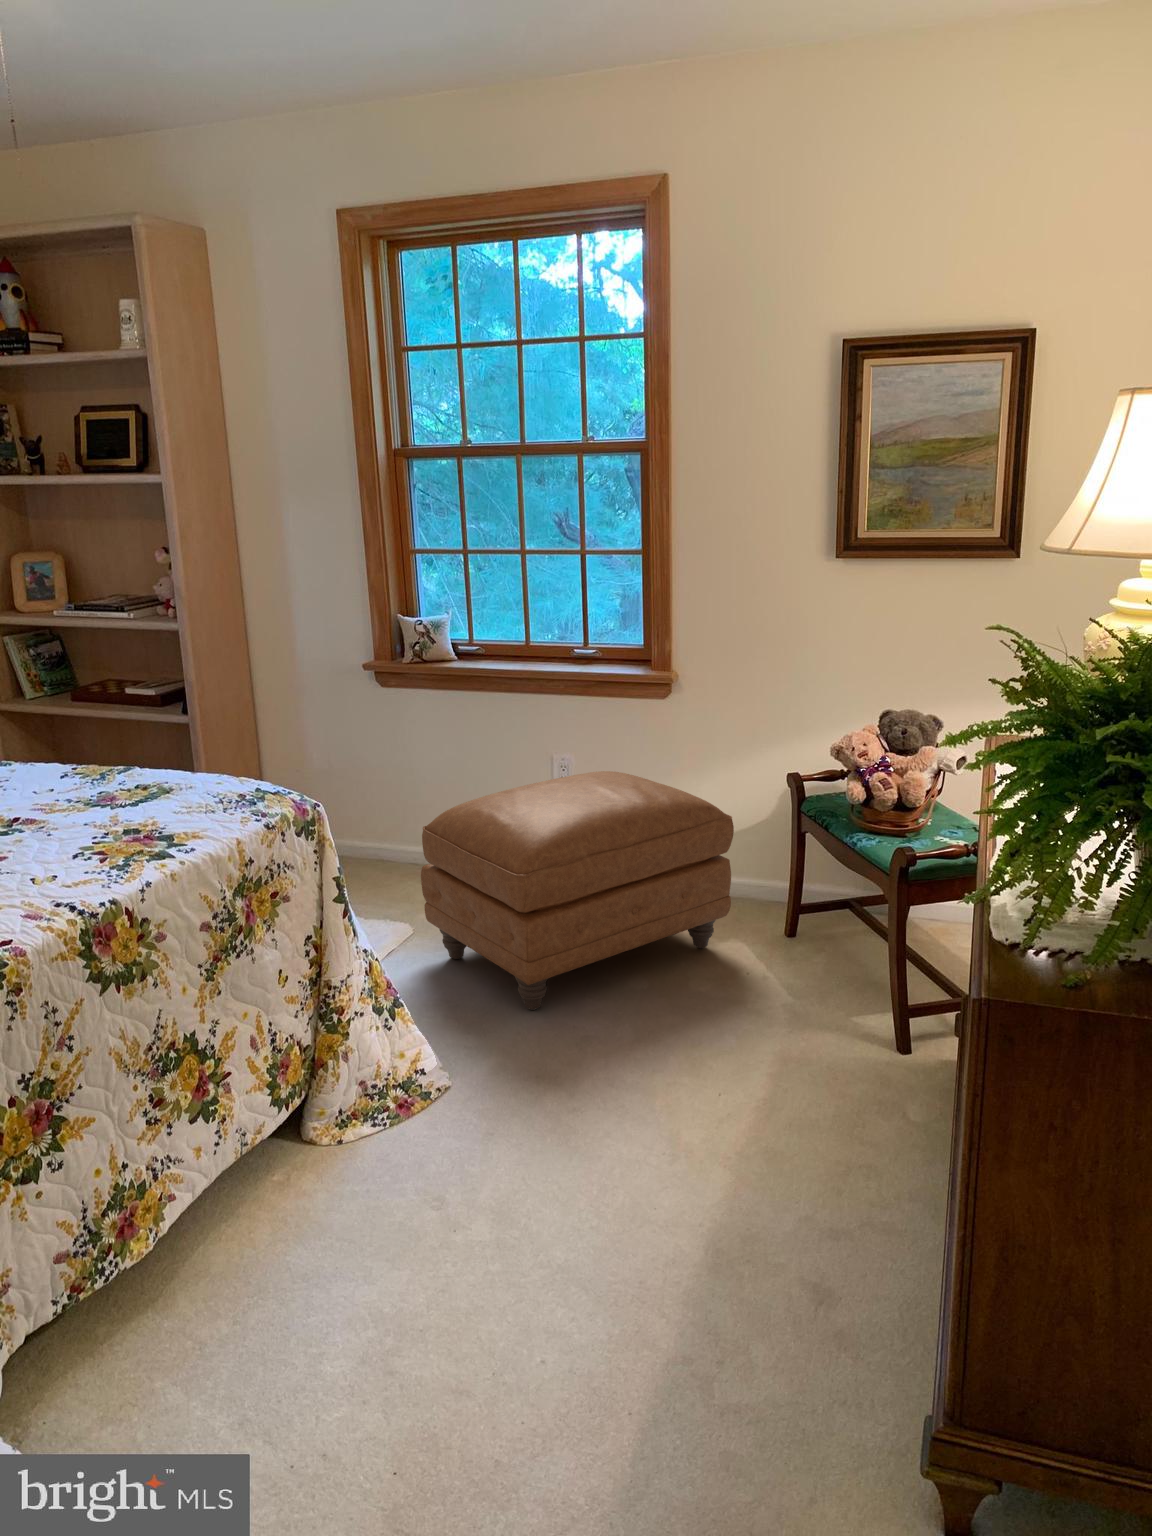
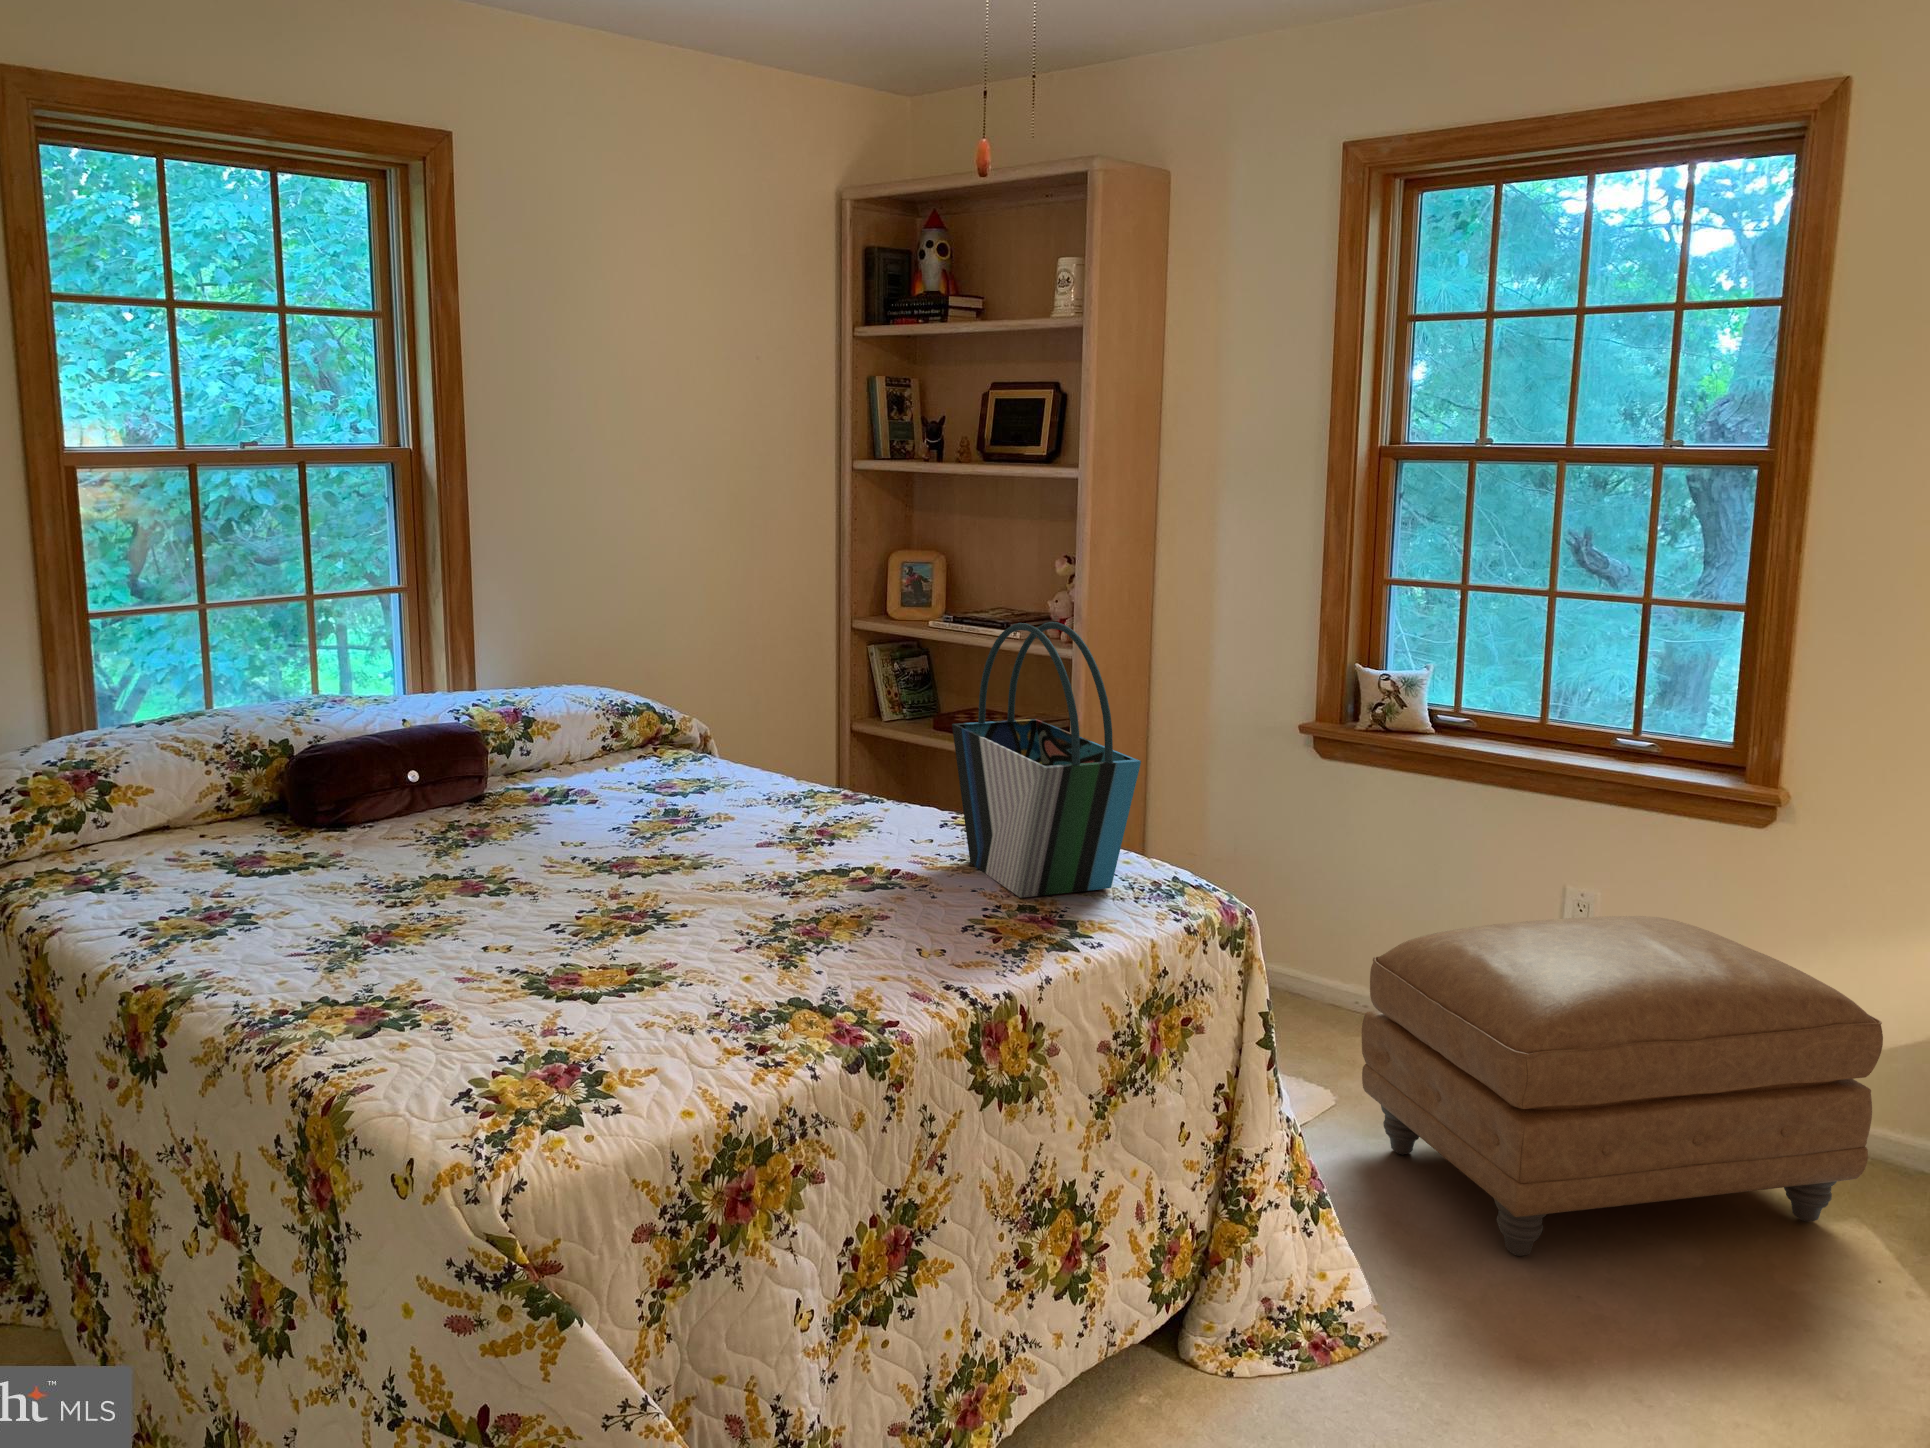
tote bag: none [54,596,213,822] -> present [952,622,1141,898]

